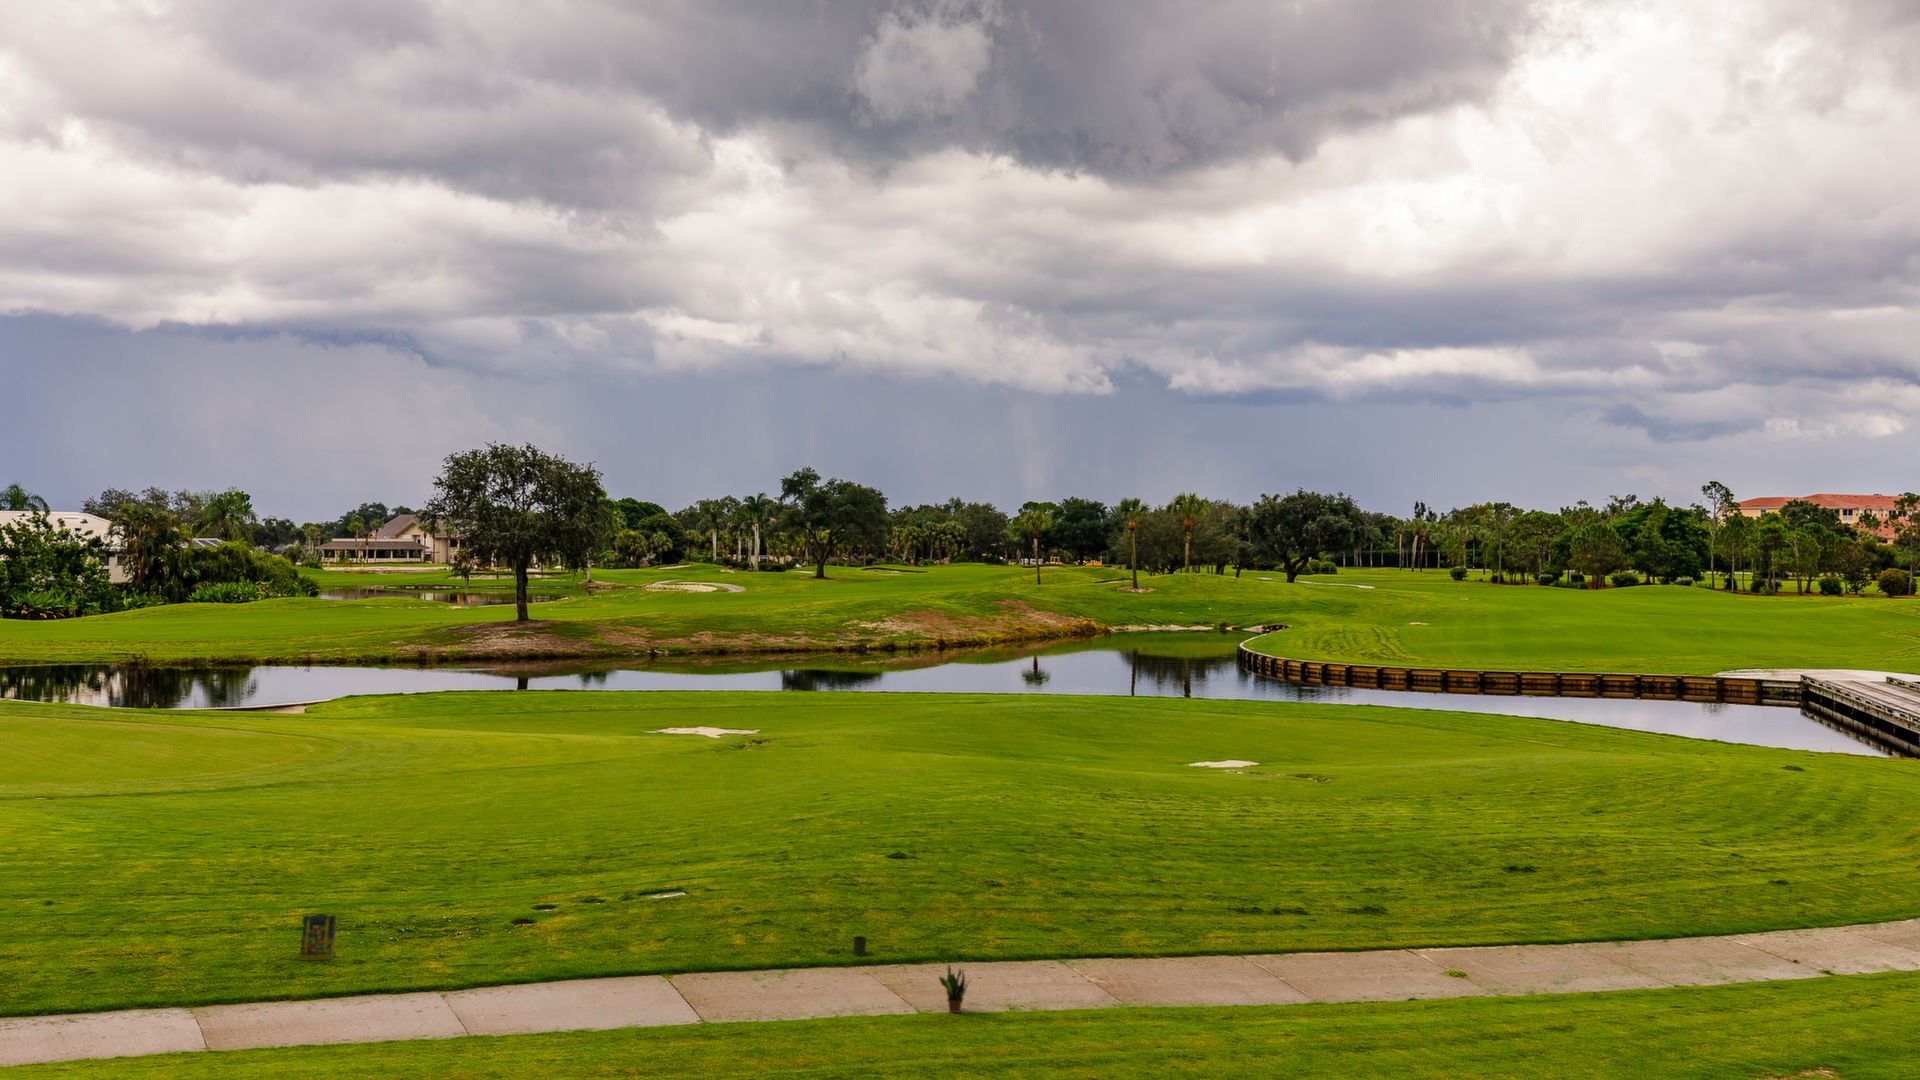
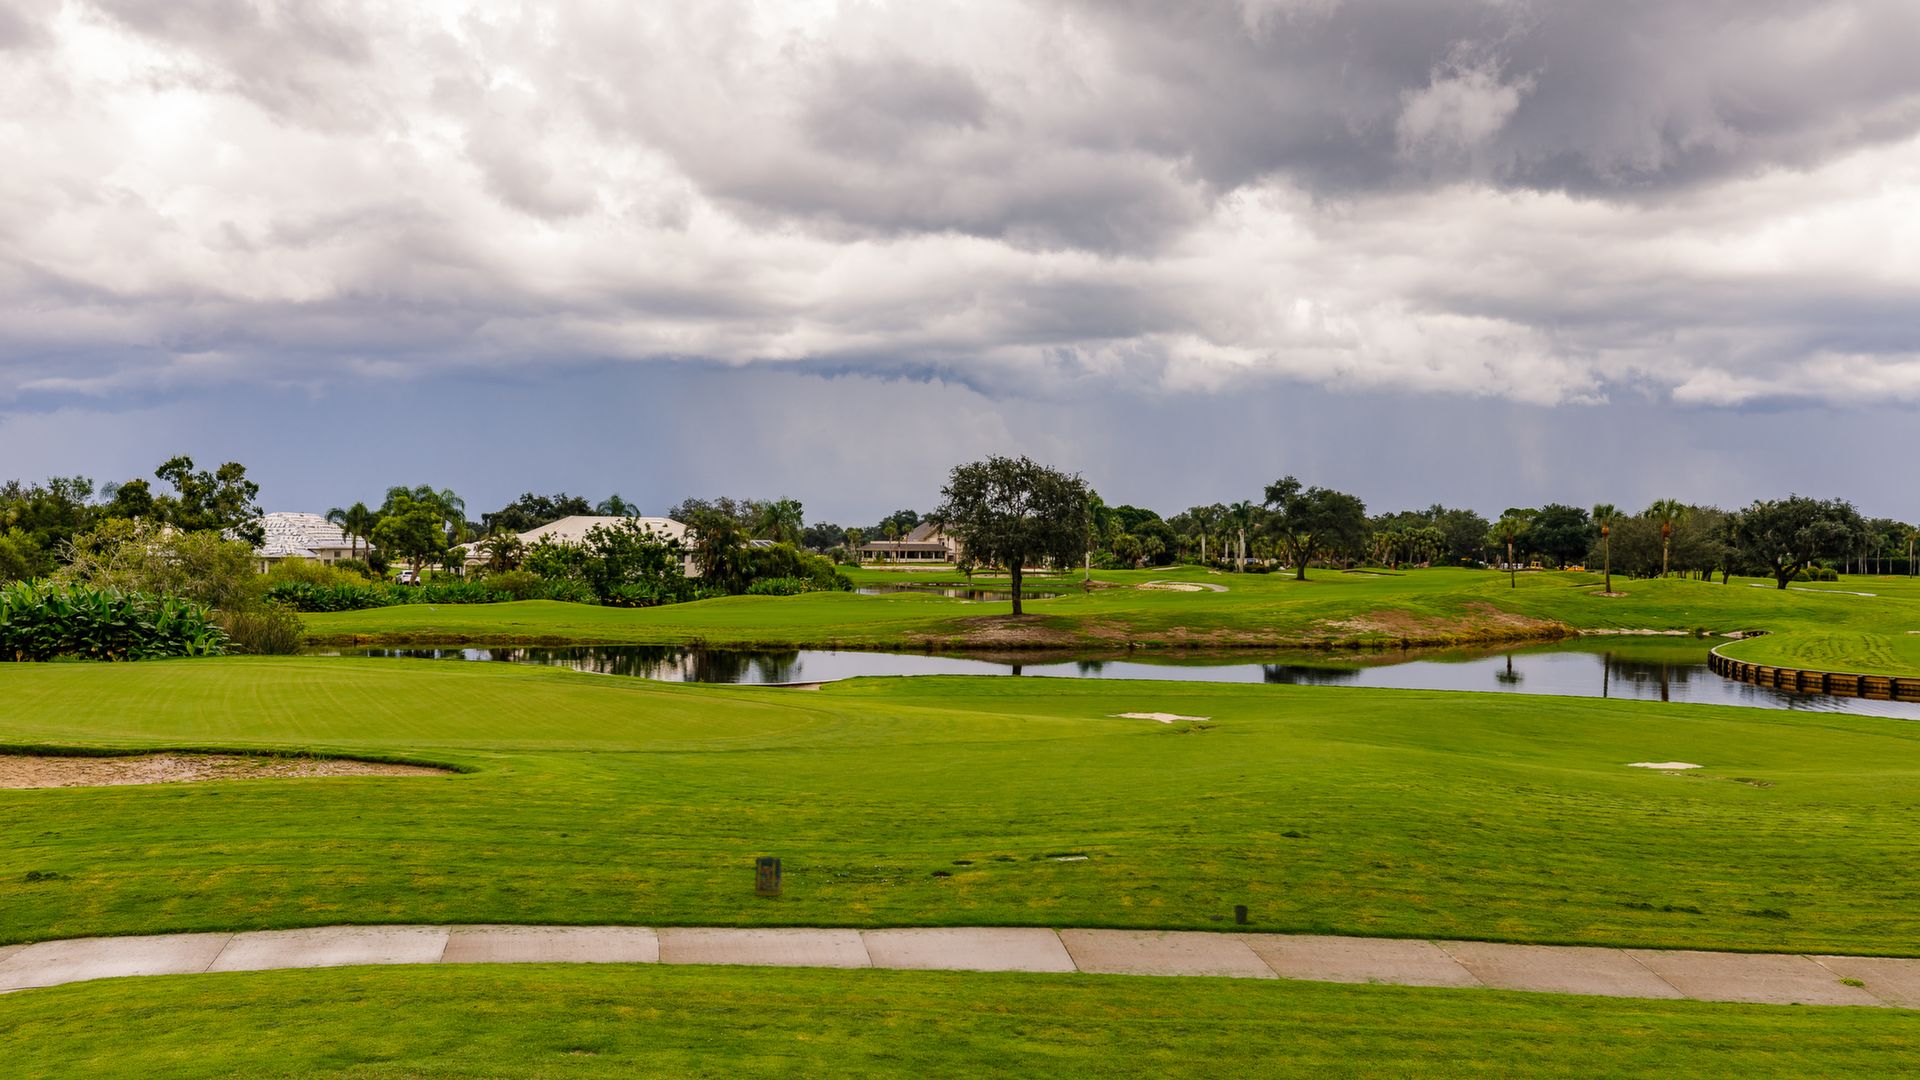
potted plant: present [940,965,968,1013] -> none [1305,933,1343,985]

